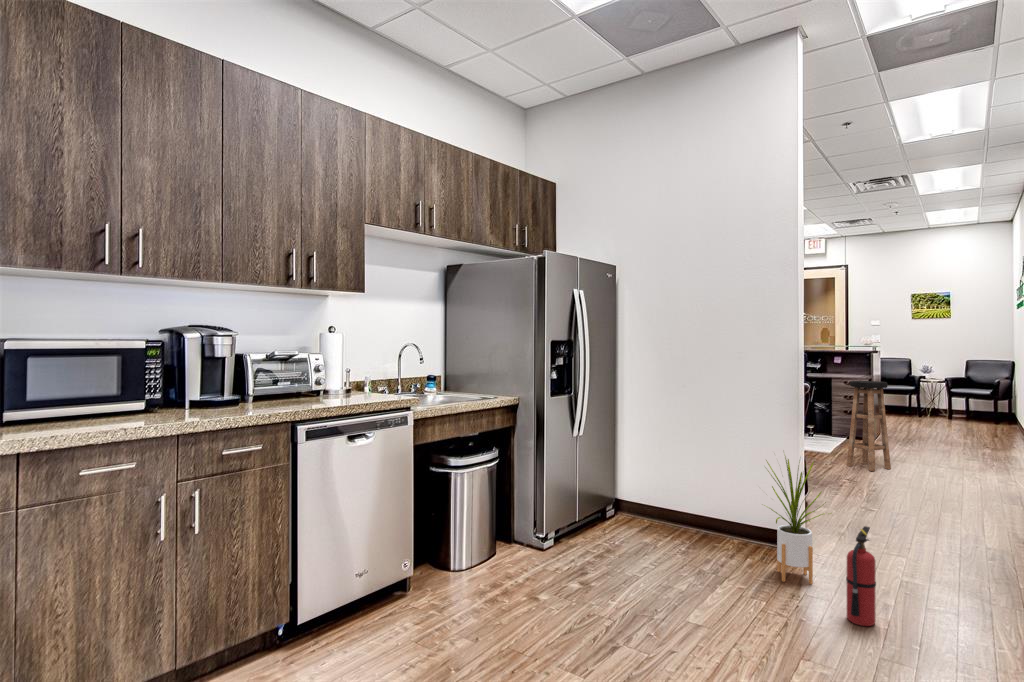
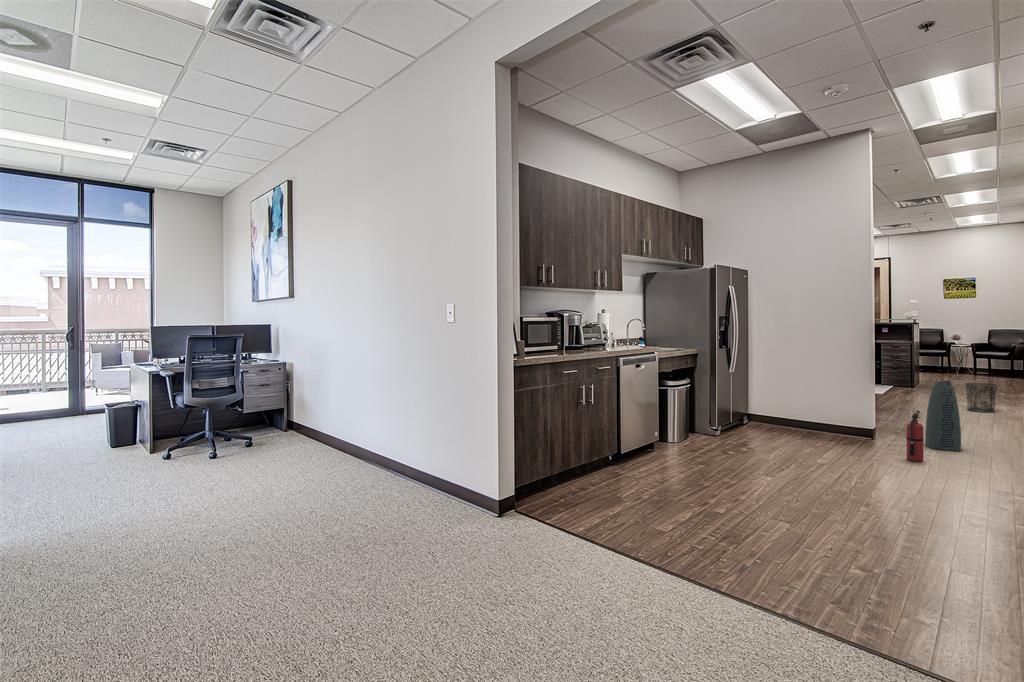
bar stool: present [847,381,891,471] -> none [895,343,928,403]
trash can: none [940,444,986,491] -> present [965,383,998,412]
house plant: present [766,456,831,584] -> none [848,375,896,448]
air purifier: none [881,461,940,592] -> present [925,380,961,451]

